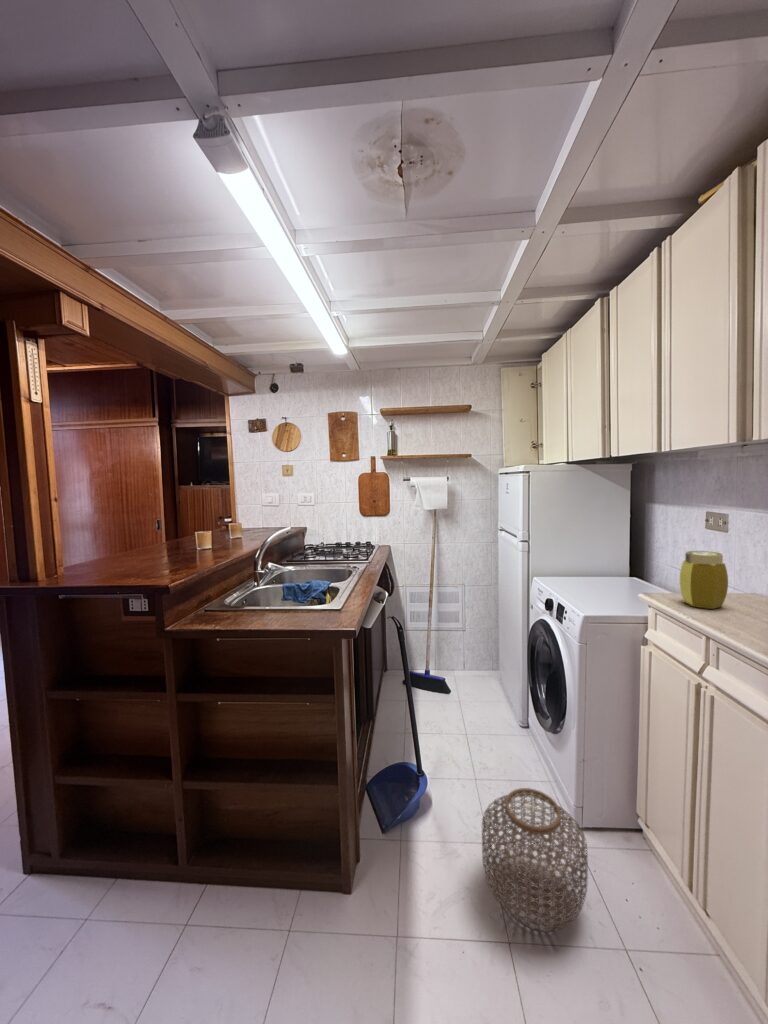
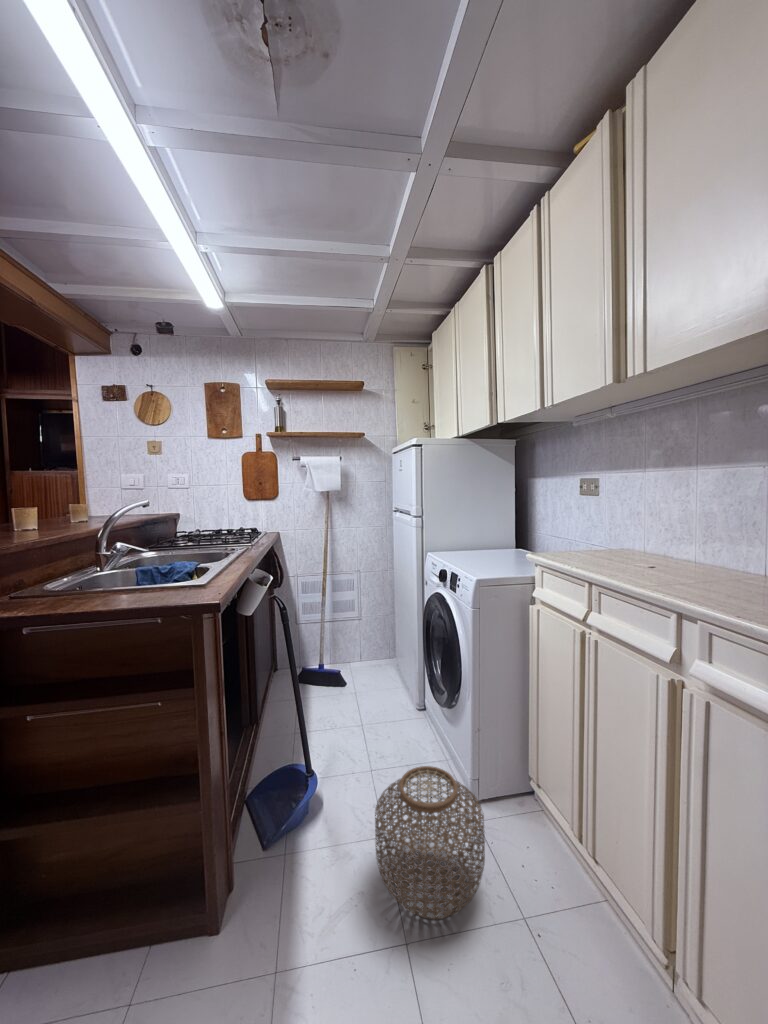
jar: present [680,551,728,609] -> none [563,506,605,560]

